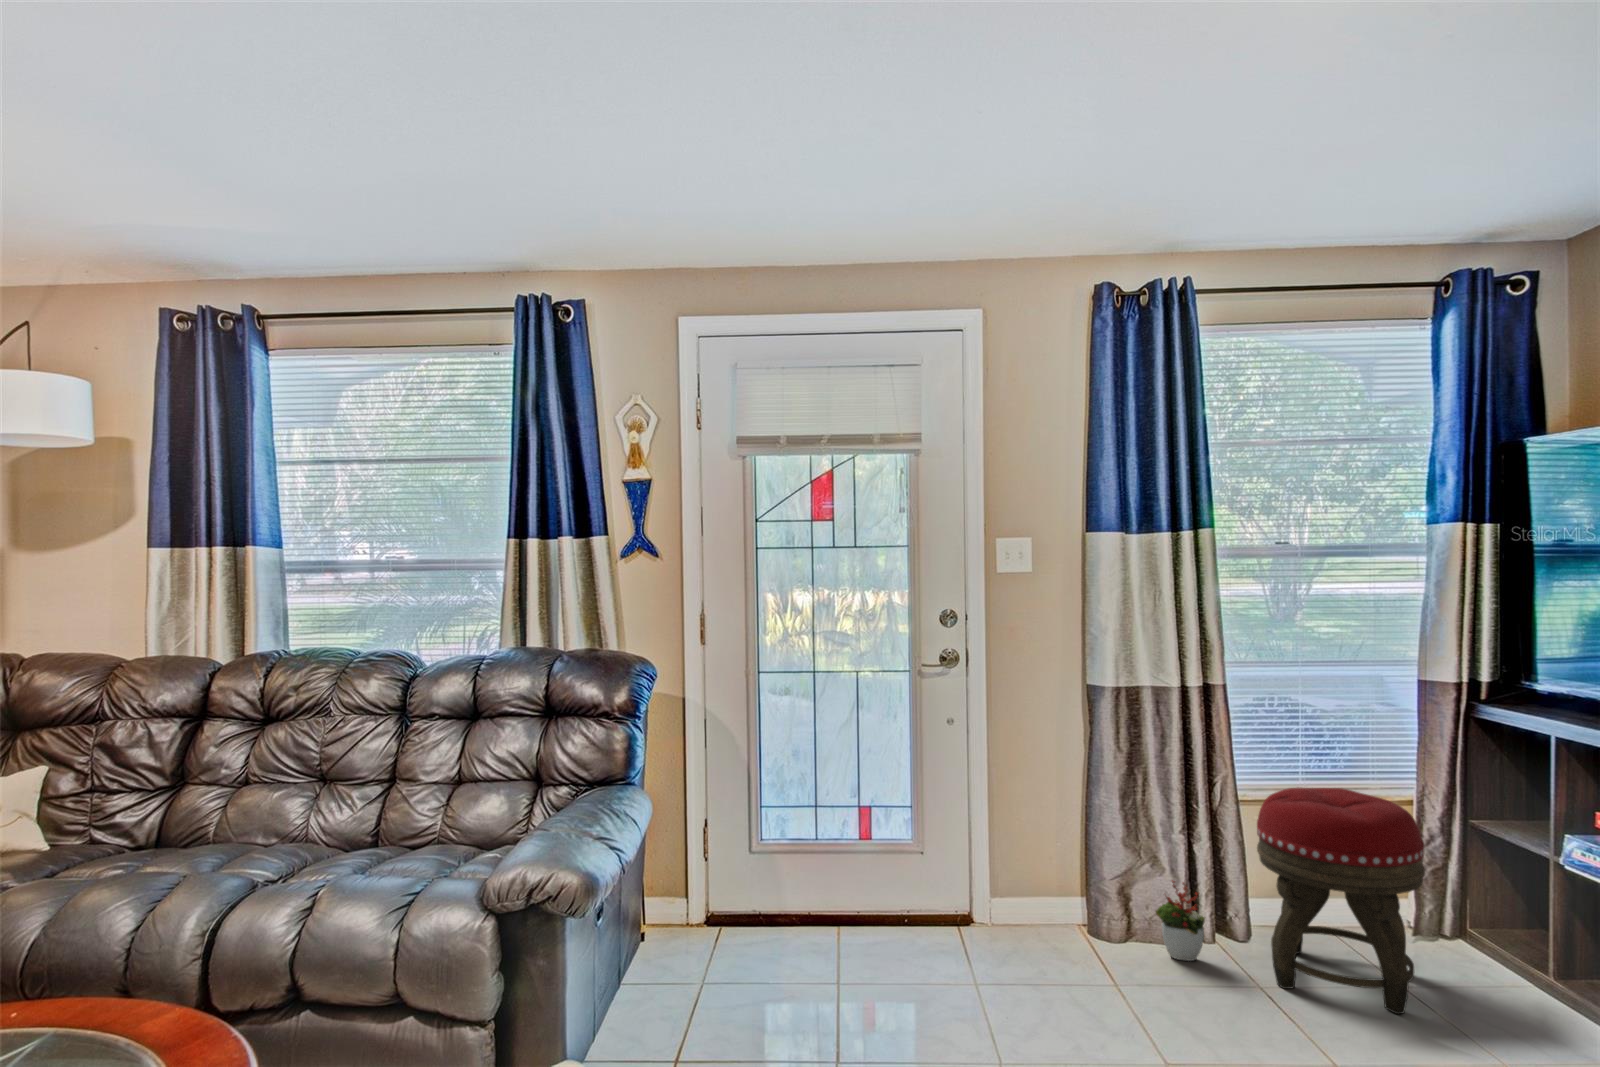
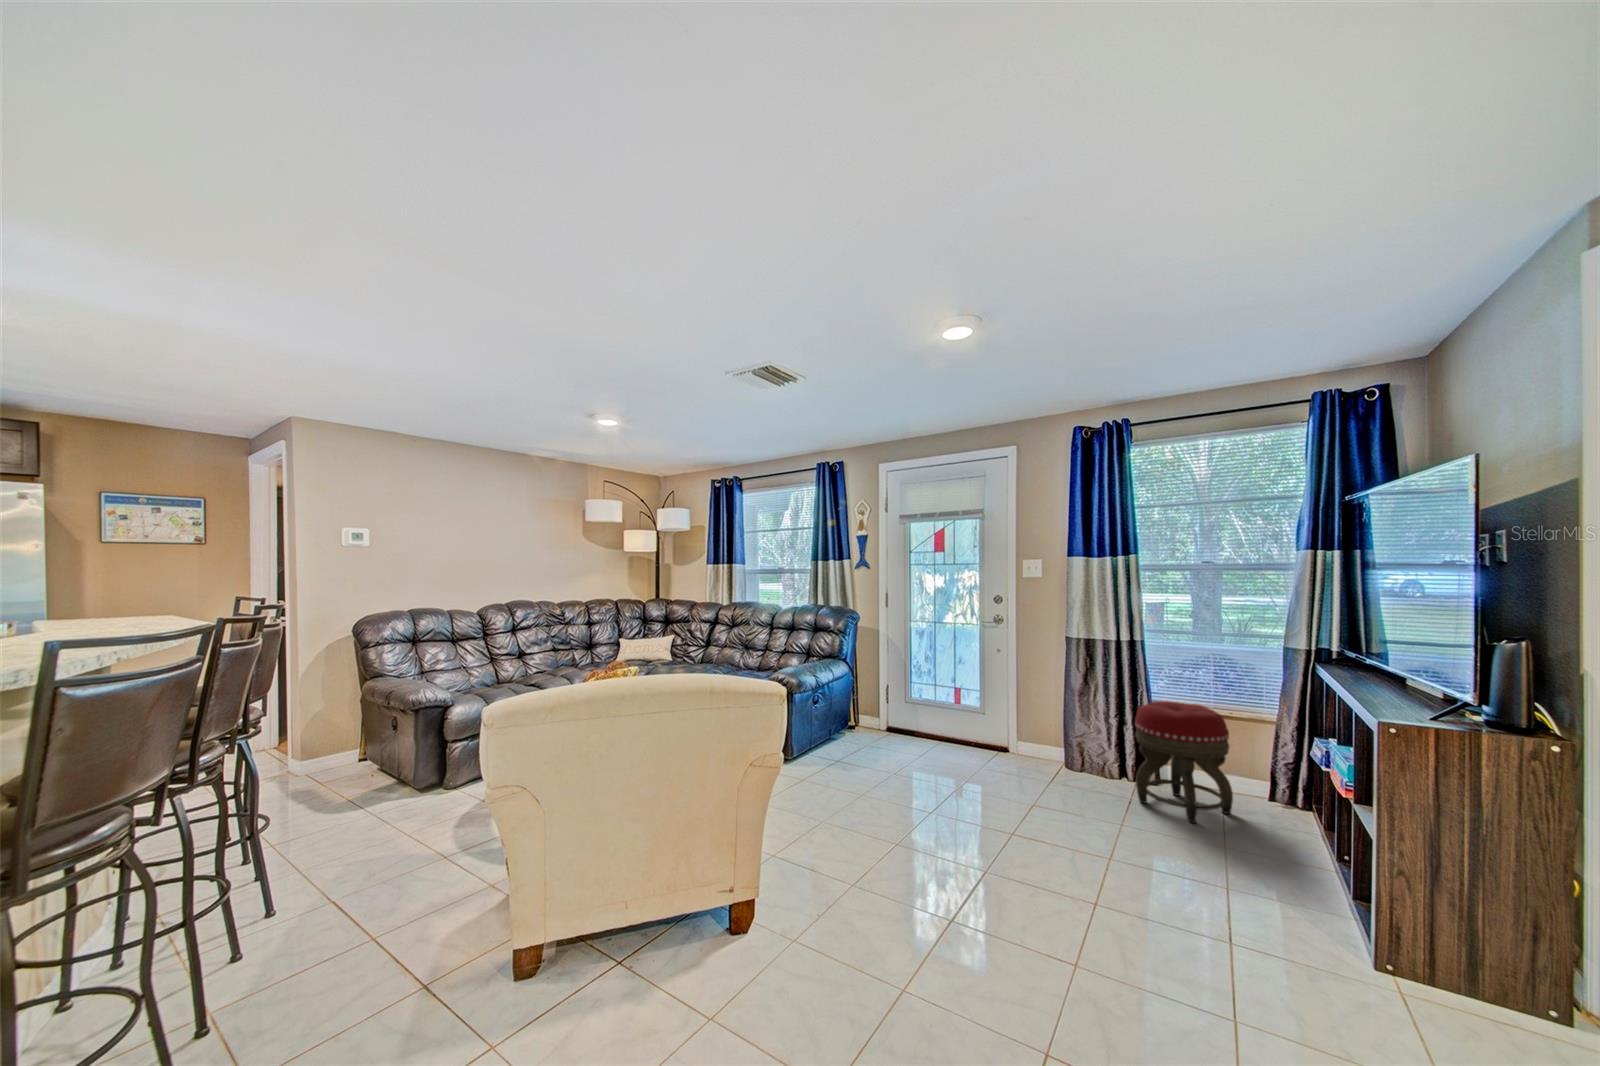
decorative plant: present [1156,880,1205,961] -> none [1088,742,1113,785]

